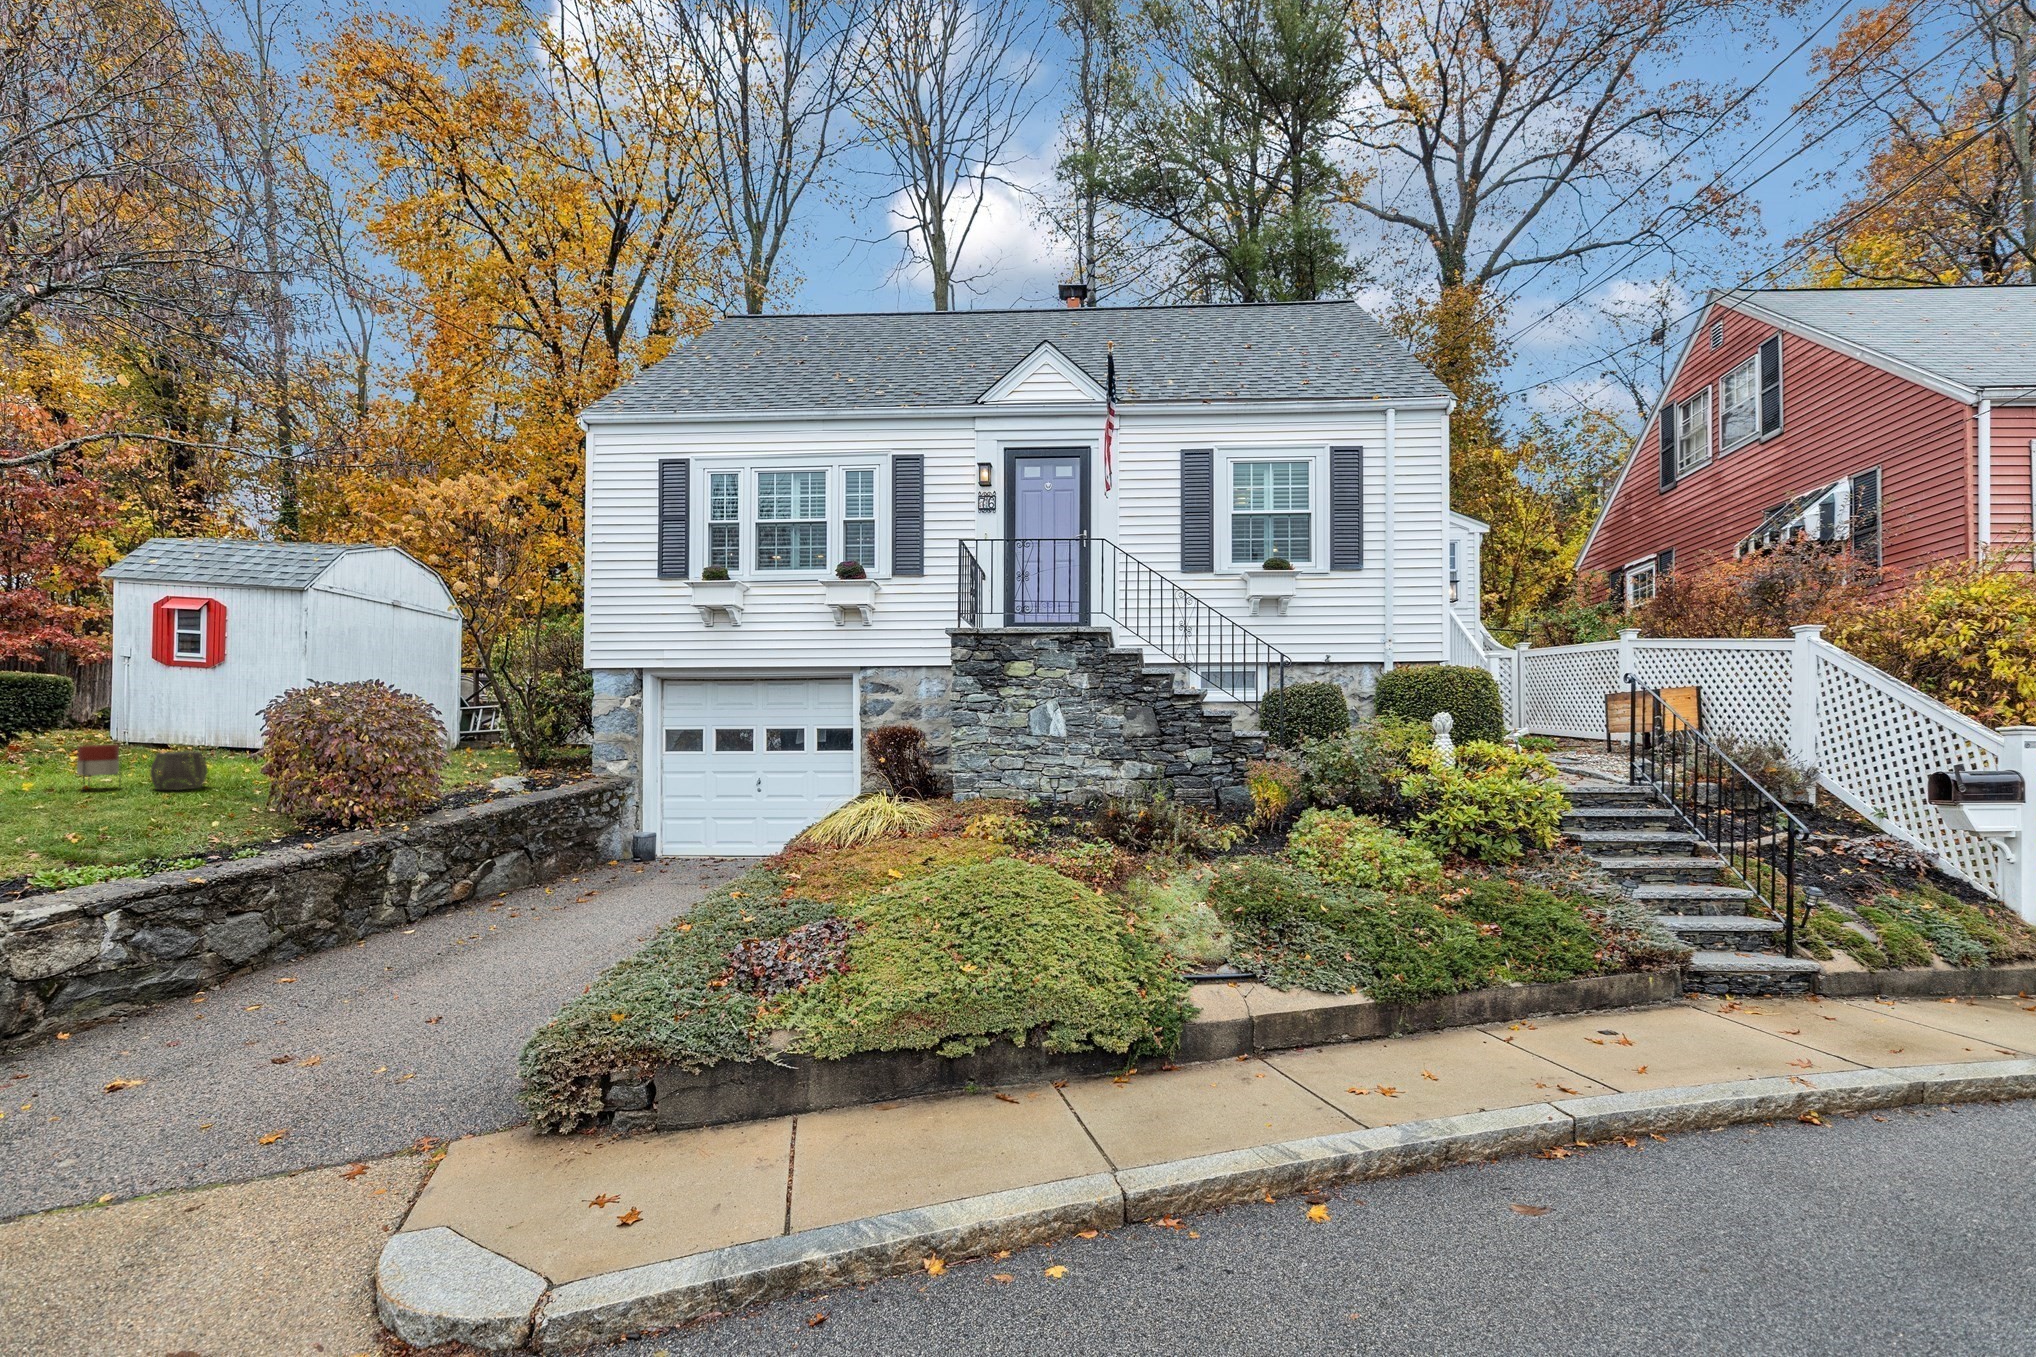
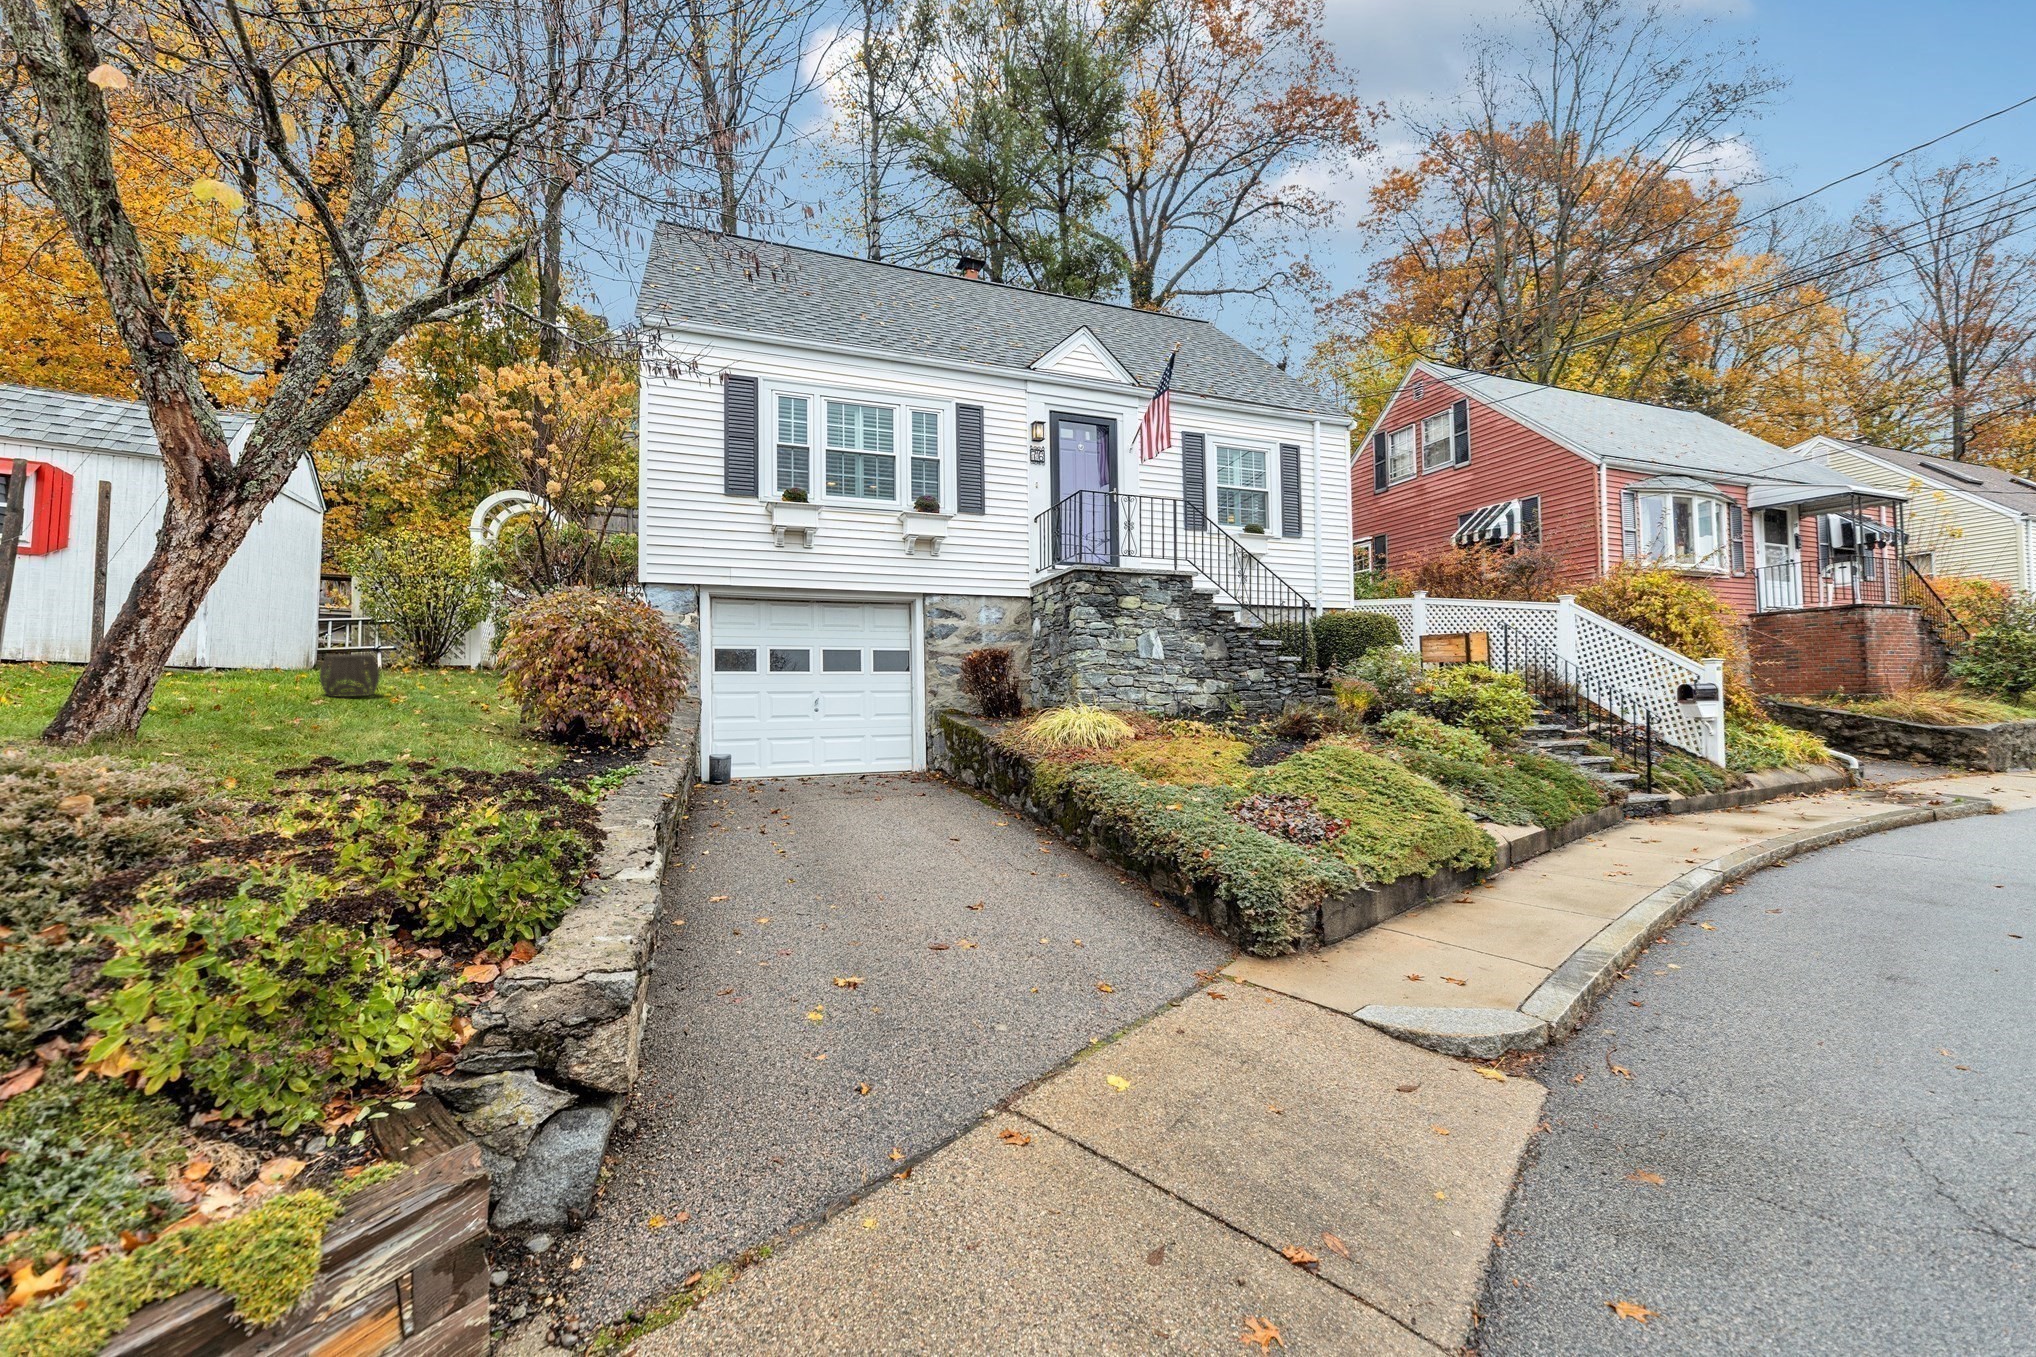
planter: present [77,745,120,787] -> none [238,644,287,697]

